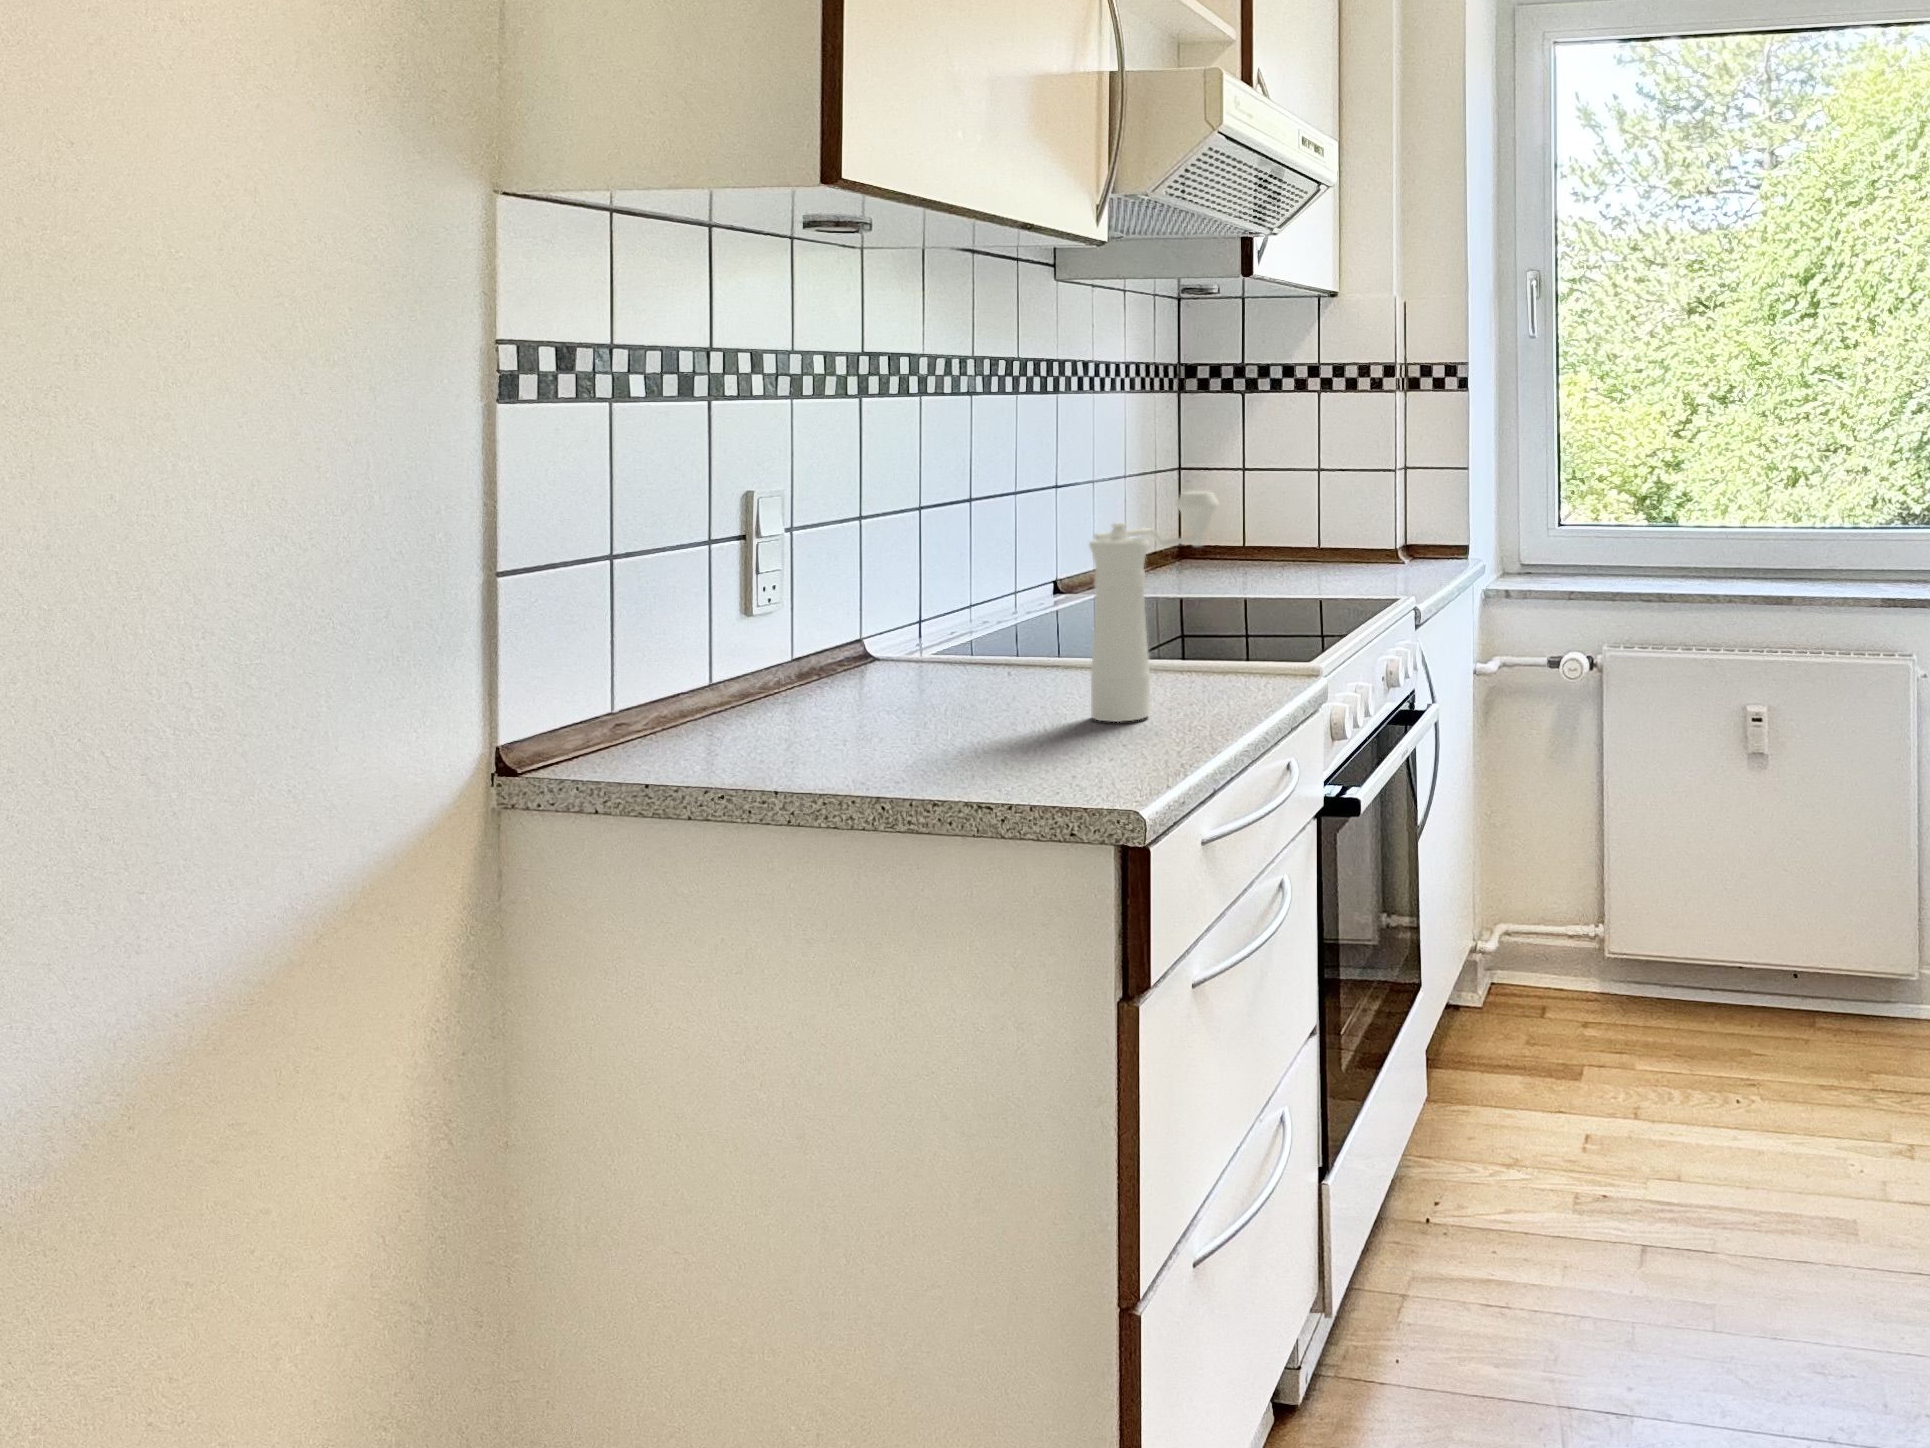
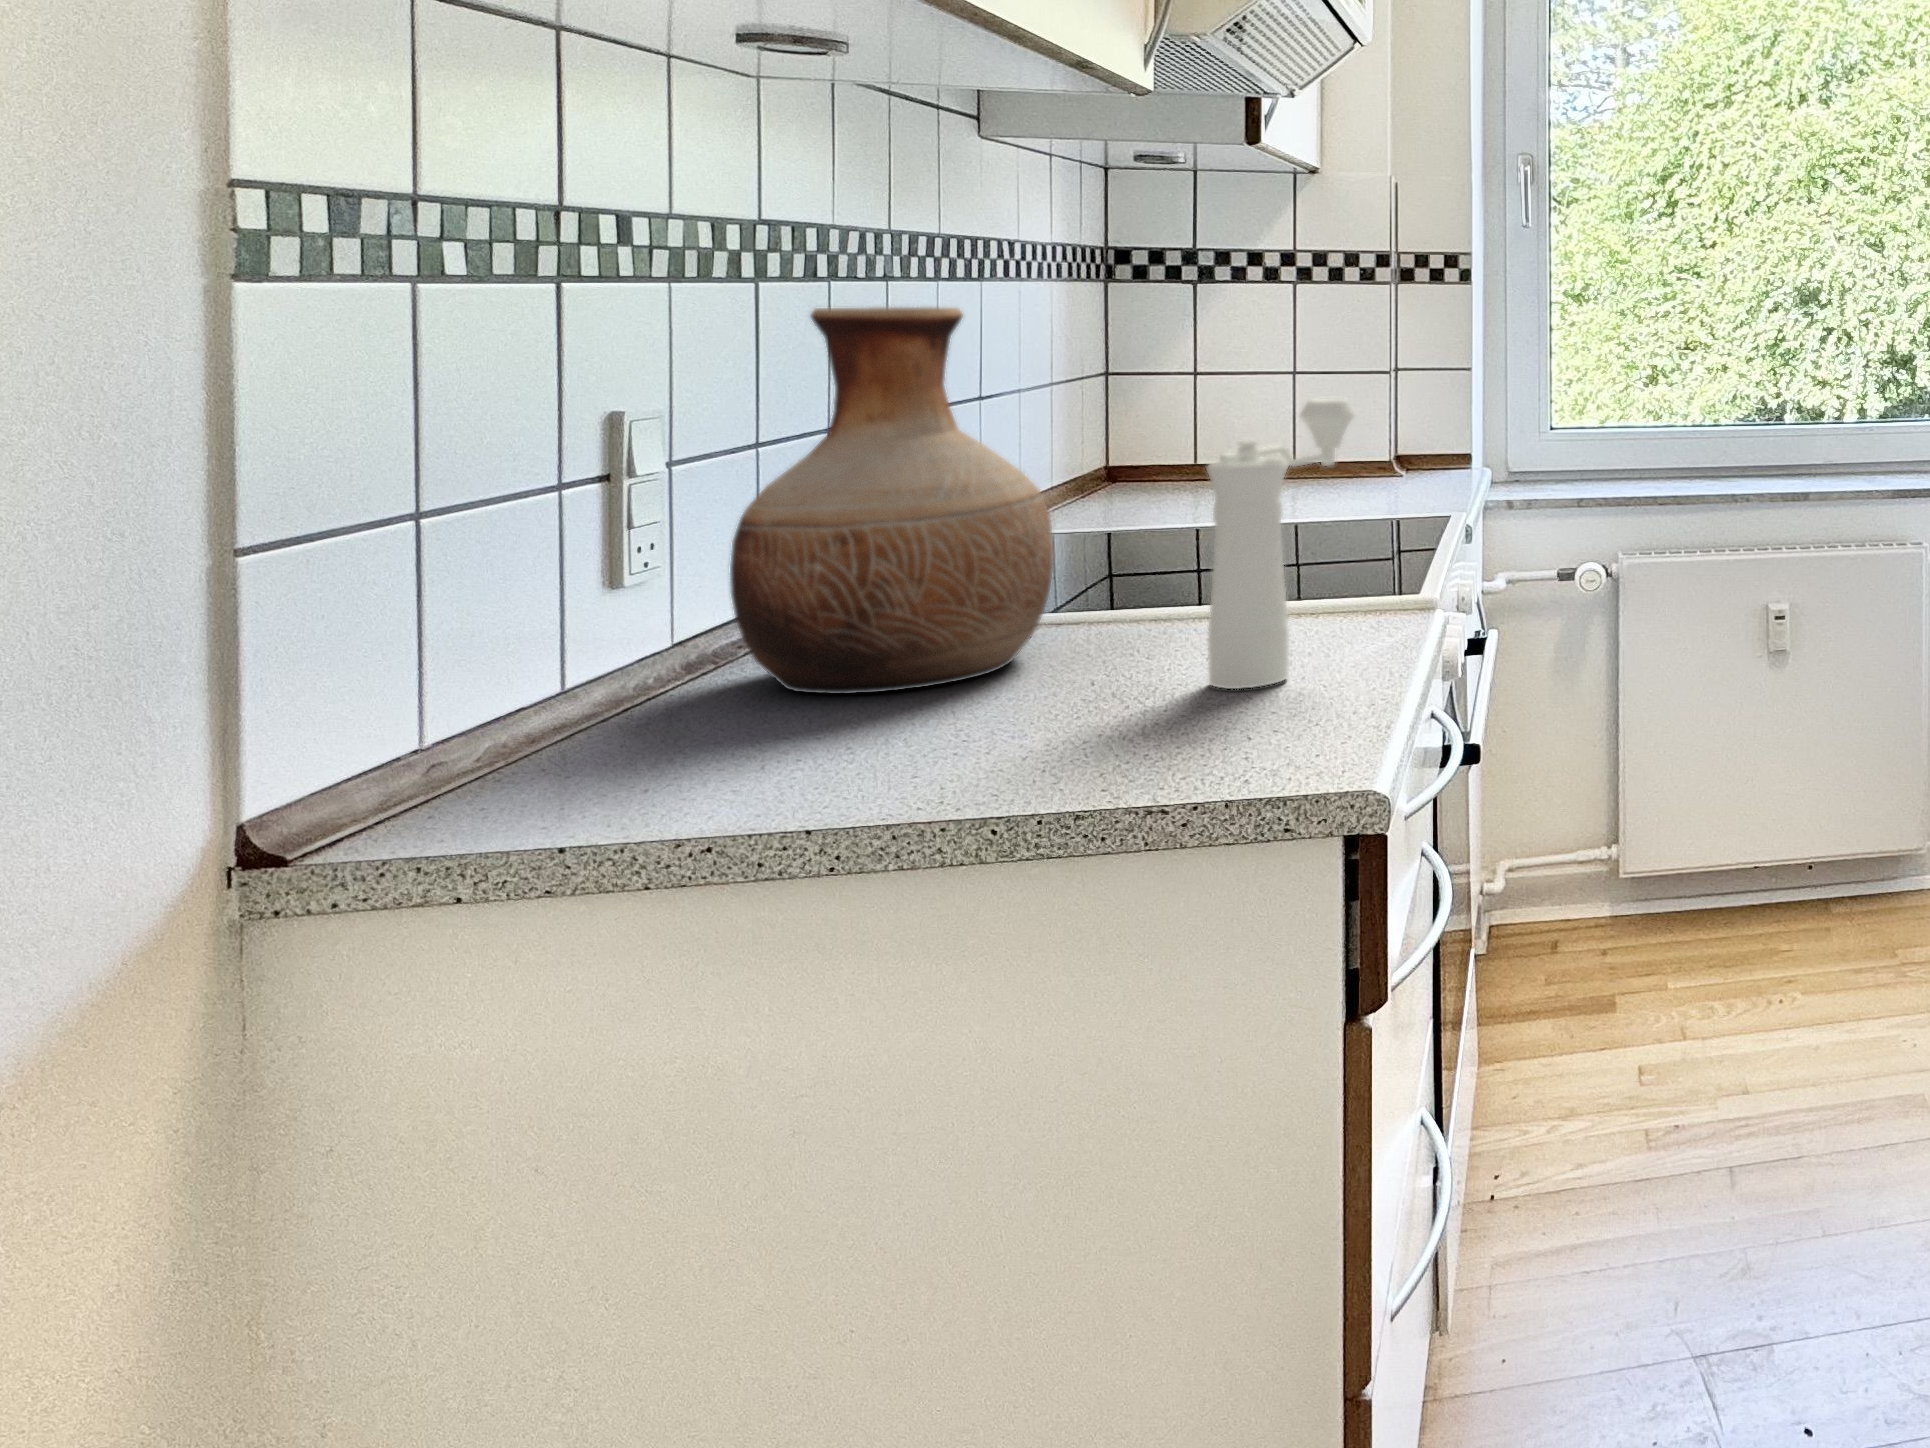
vase: none [809,417,1015,702] -> present [730,307,1053,694]

